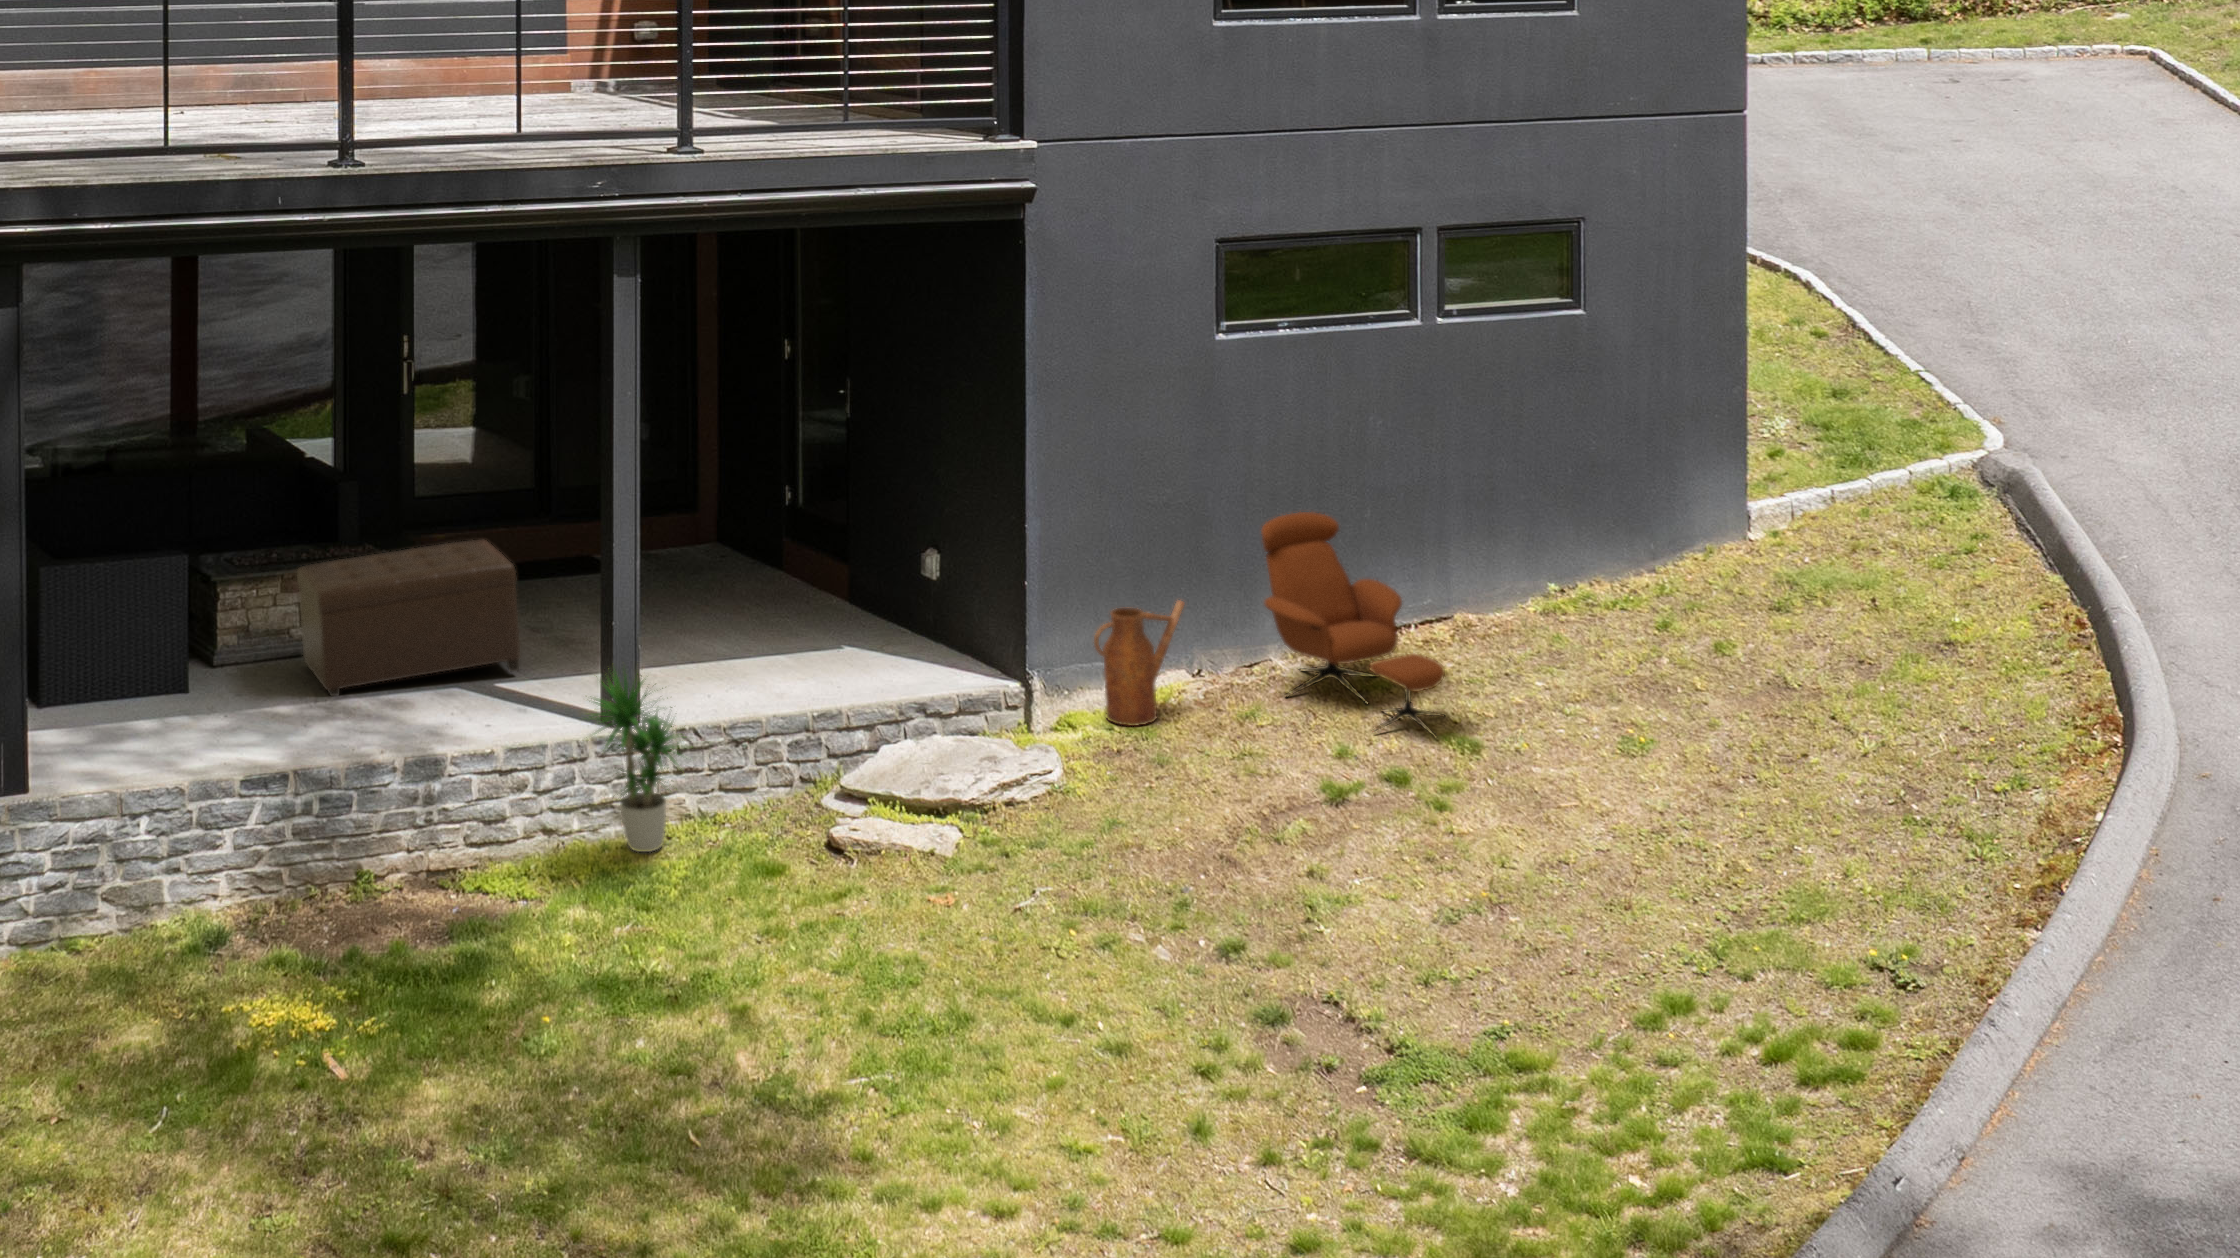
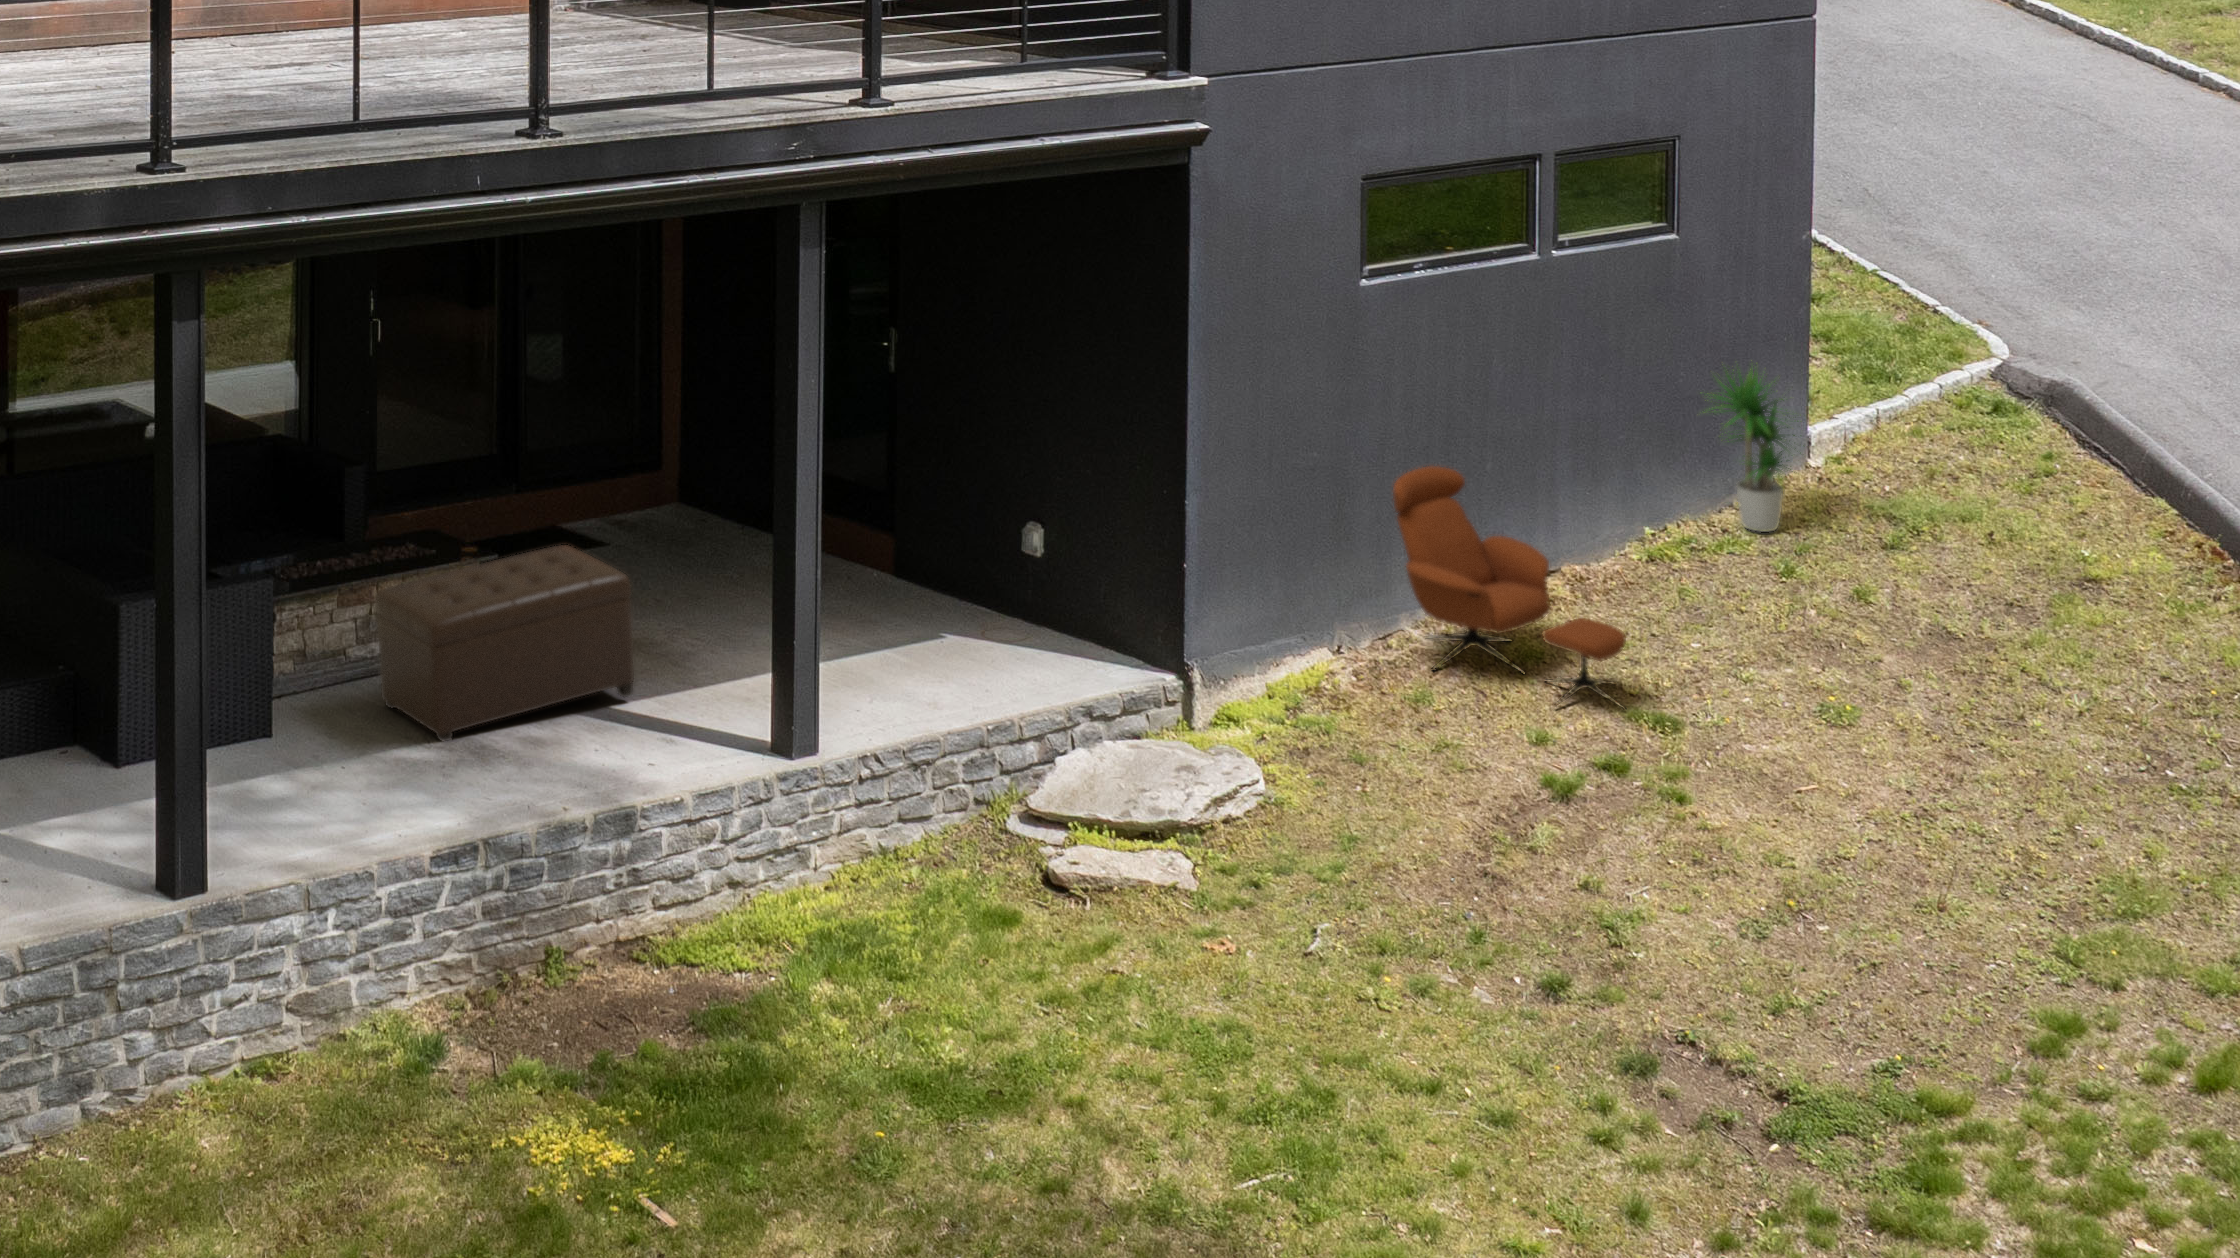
watering can: present [1094,600,1184,726] -> none [1251,571,1333,714]
potted plant: present [591,671,682,852] -> present [1703,369,1804,532]

